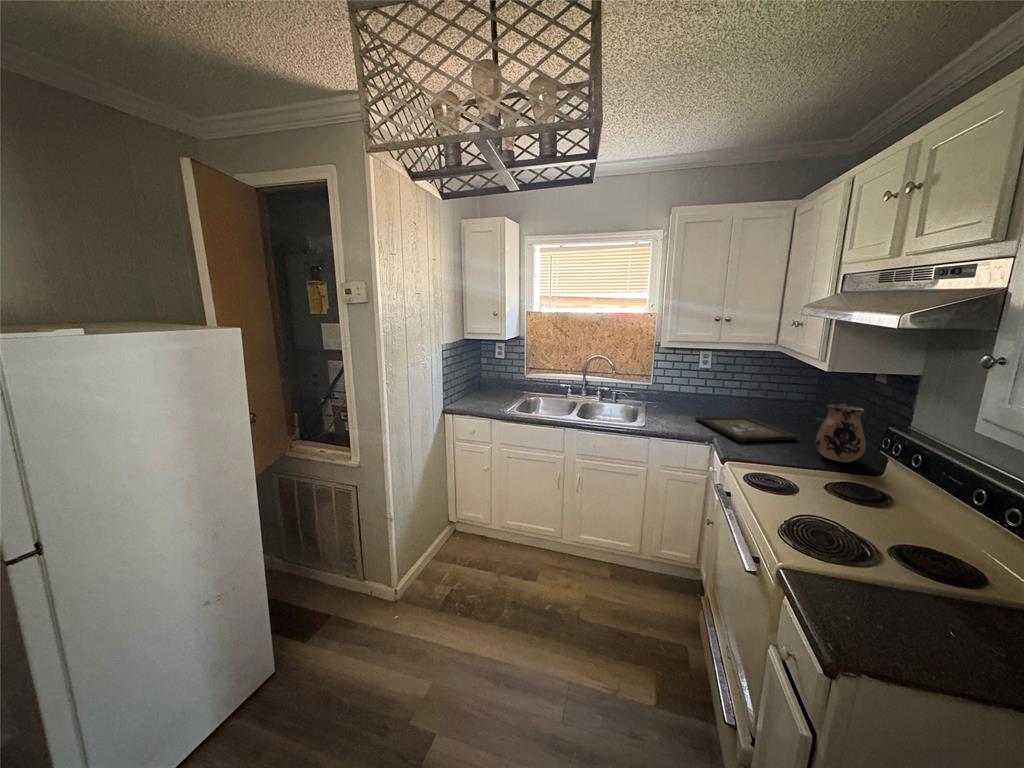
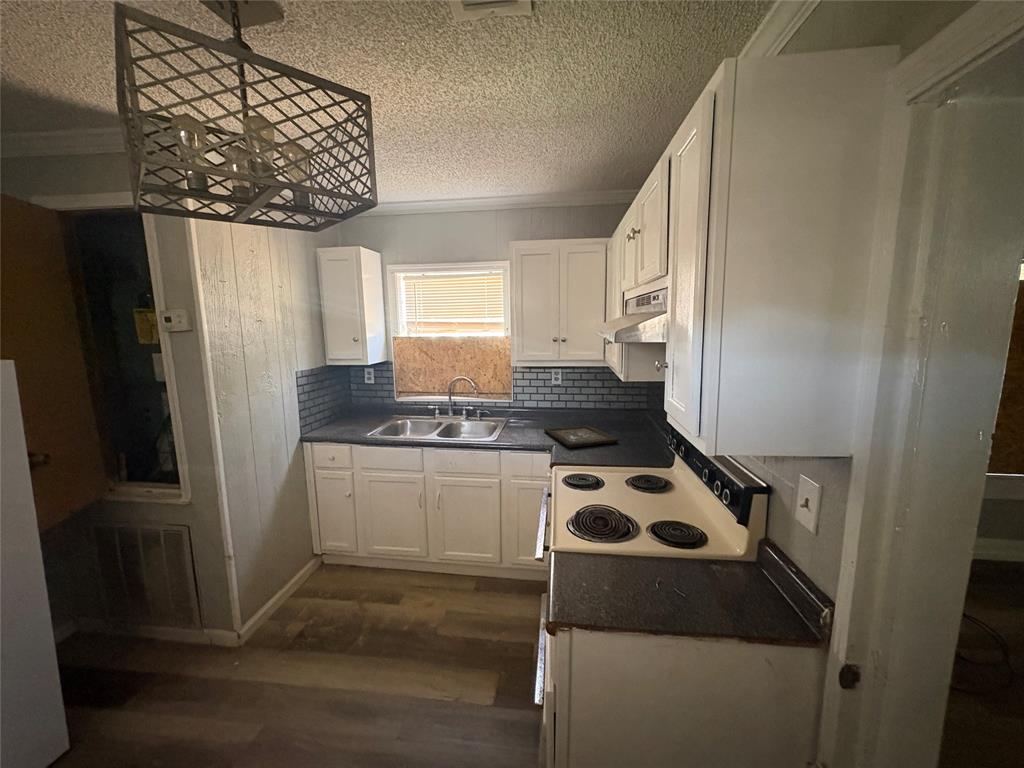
ceramic pitcher: present [815,404,866,462] -> none [624,409,657,458]

